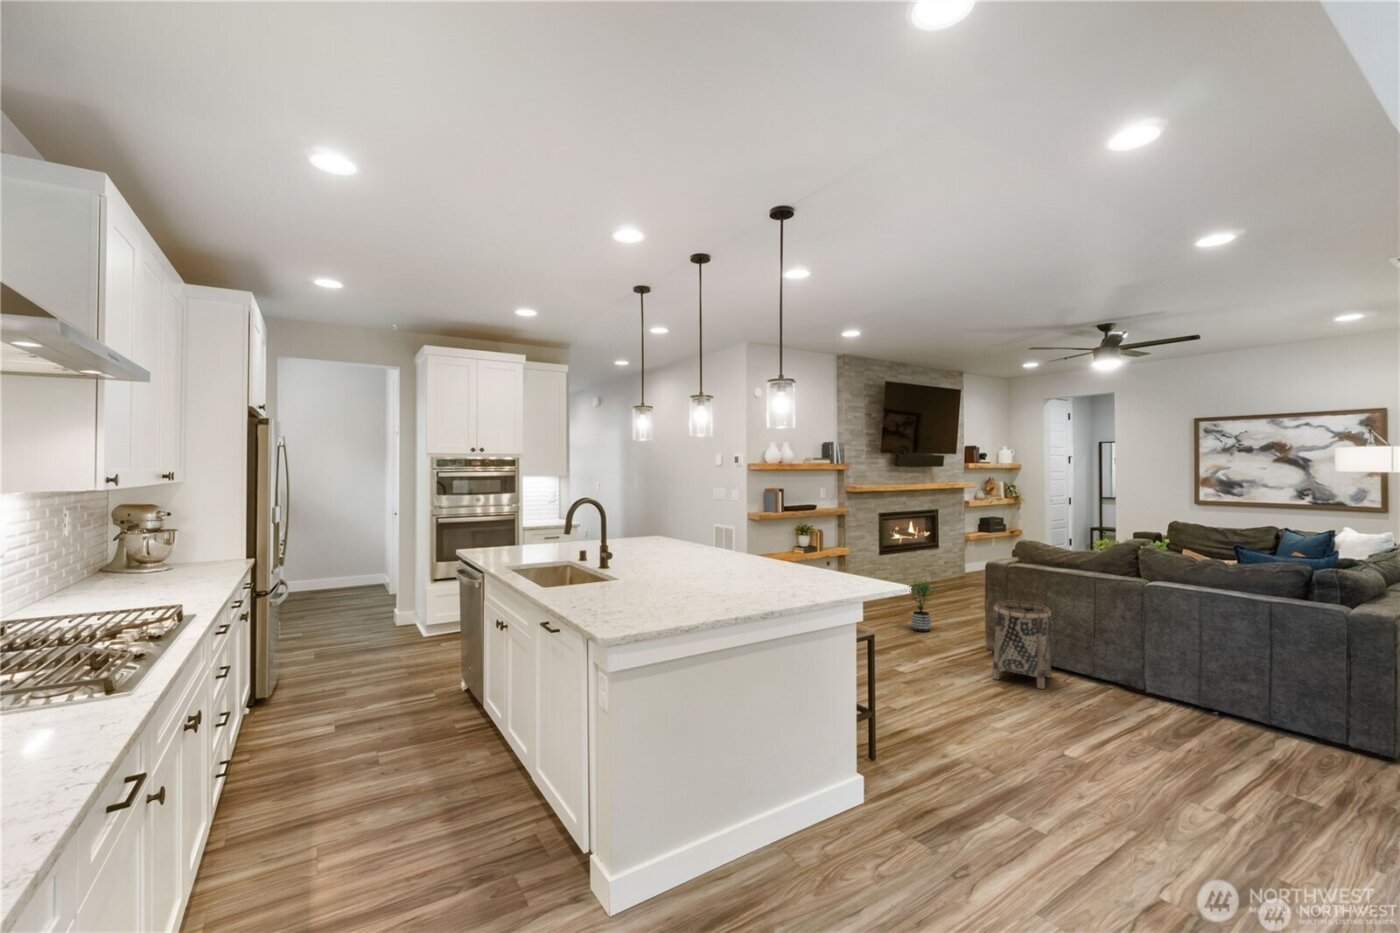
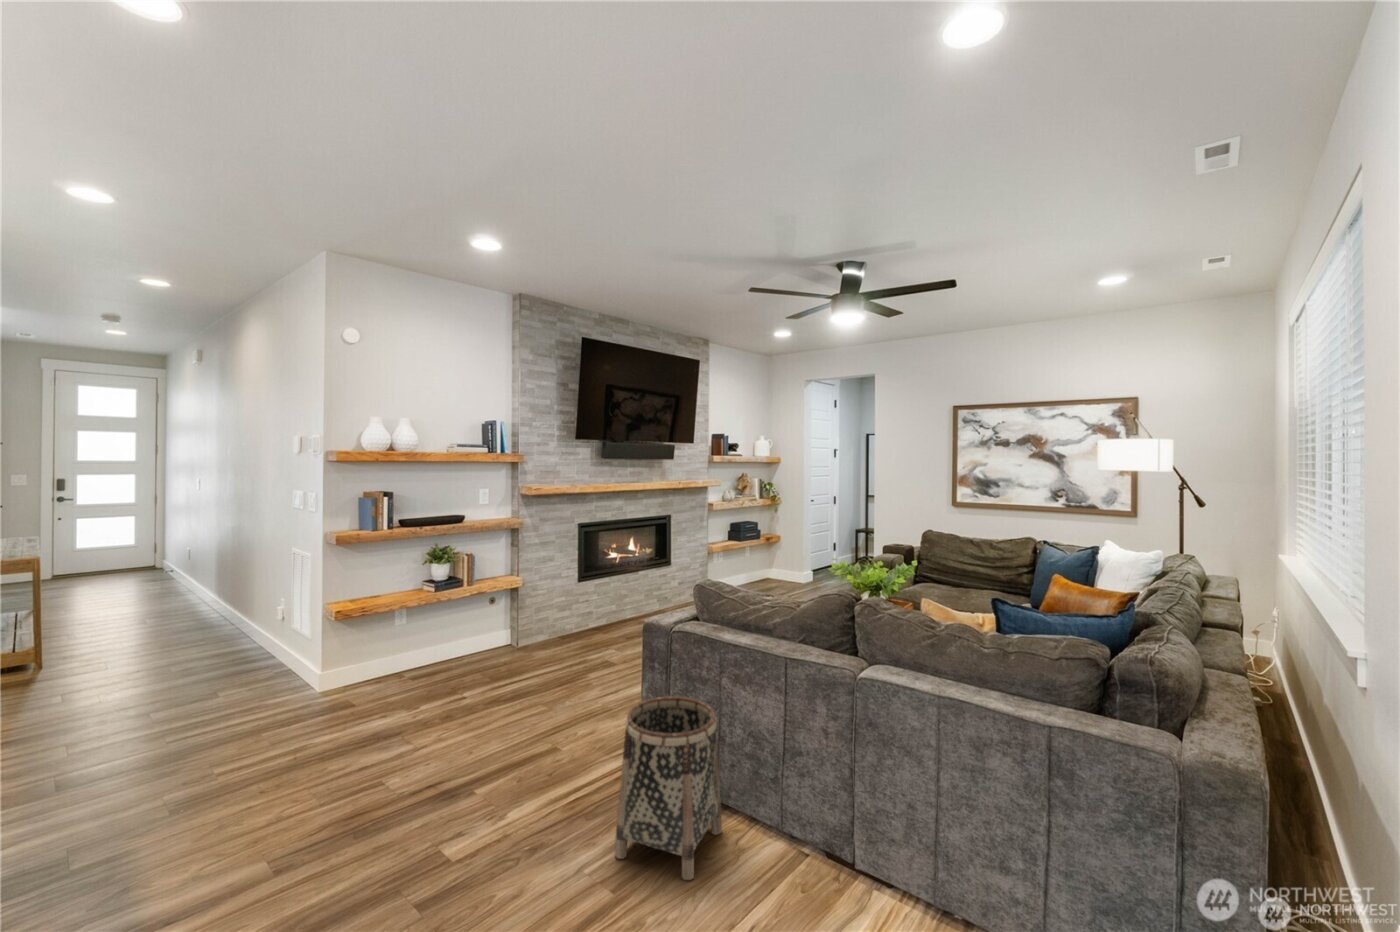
potted plant: present [909,581,935,632] -> none [547,638,606,723]

